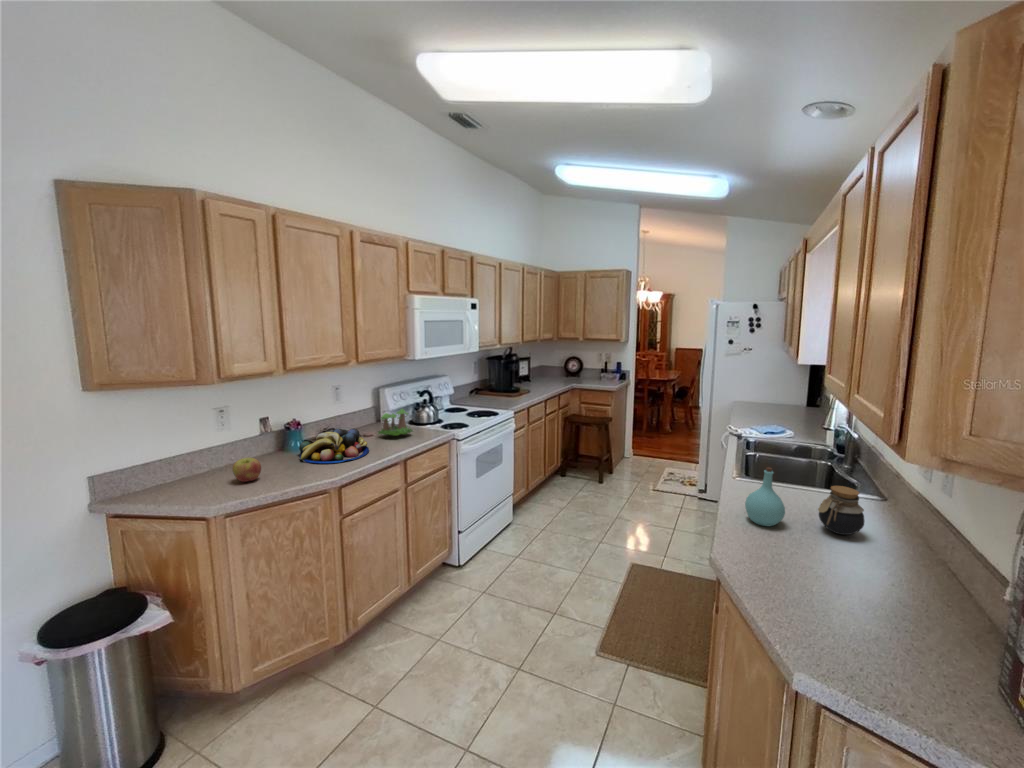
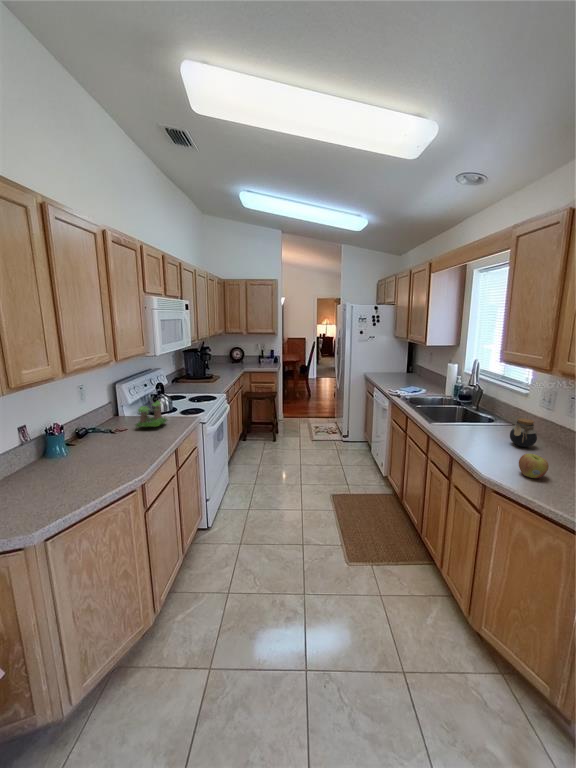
fruit bowl: present [299,428,369,464] -> none [69,425,146,466]
apple: present [232,458,261,482] -> present [519,454,549,478]
bottle: present [745,467,785,526] -> none [472,412,498,450]

